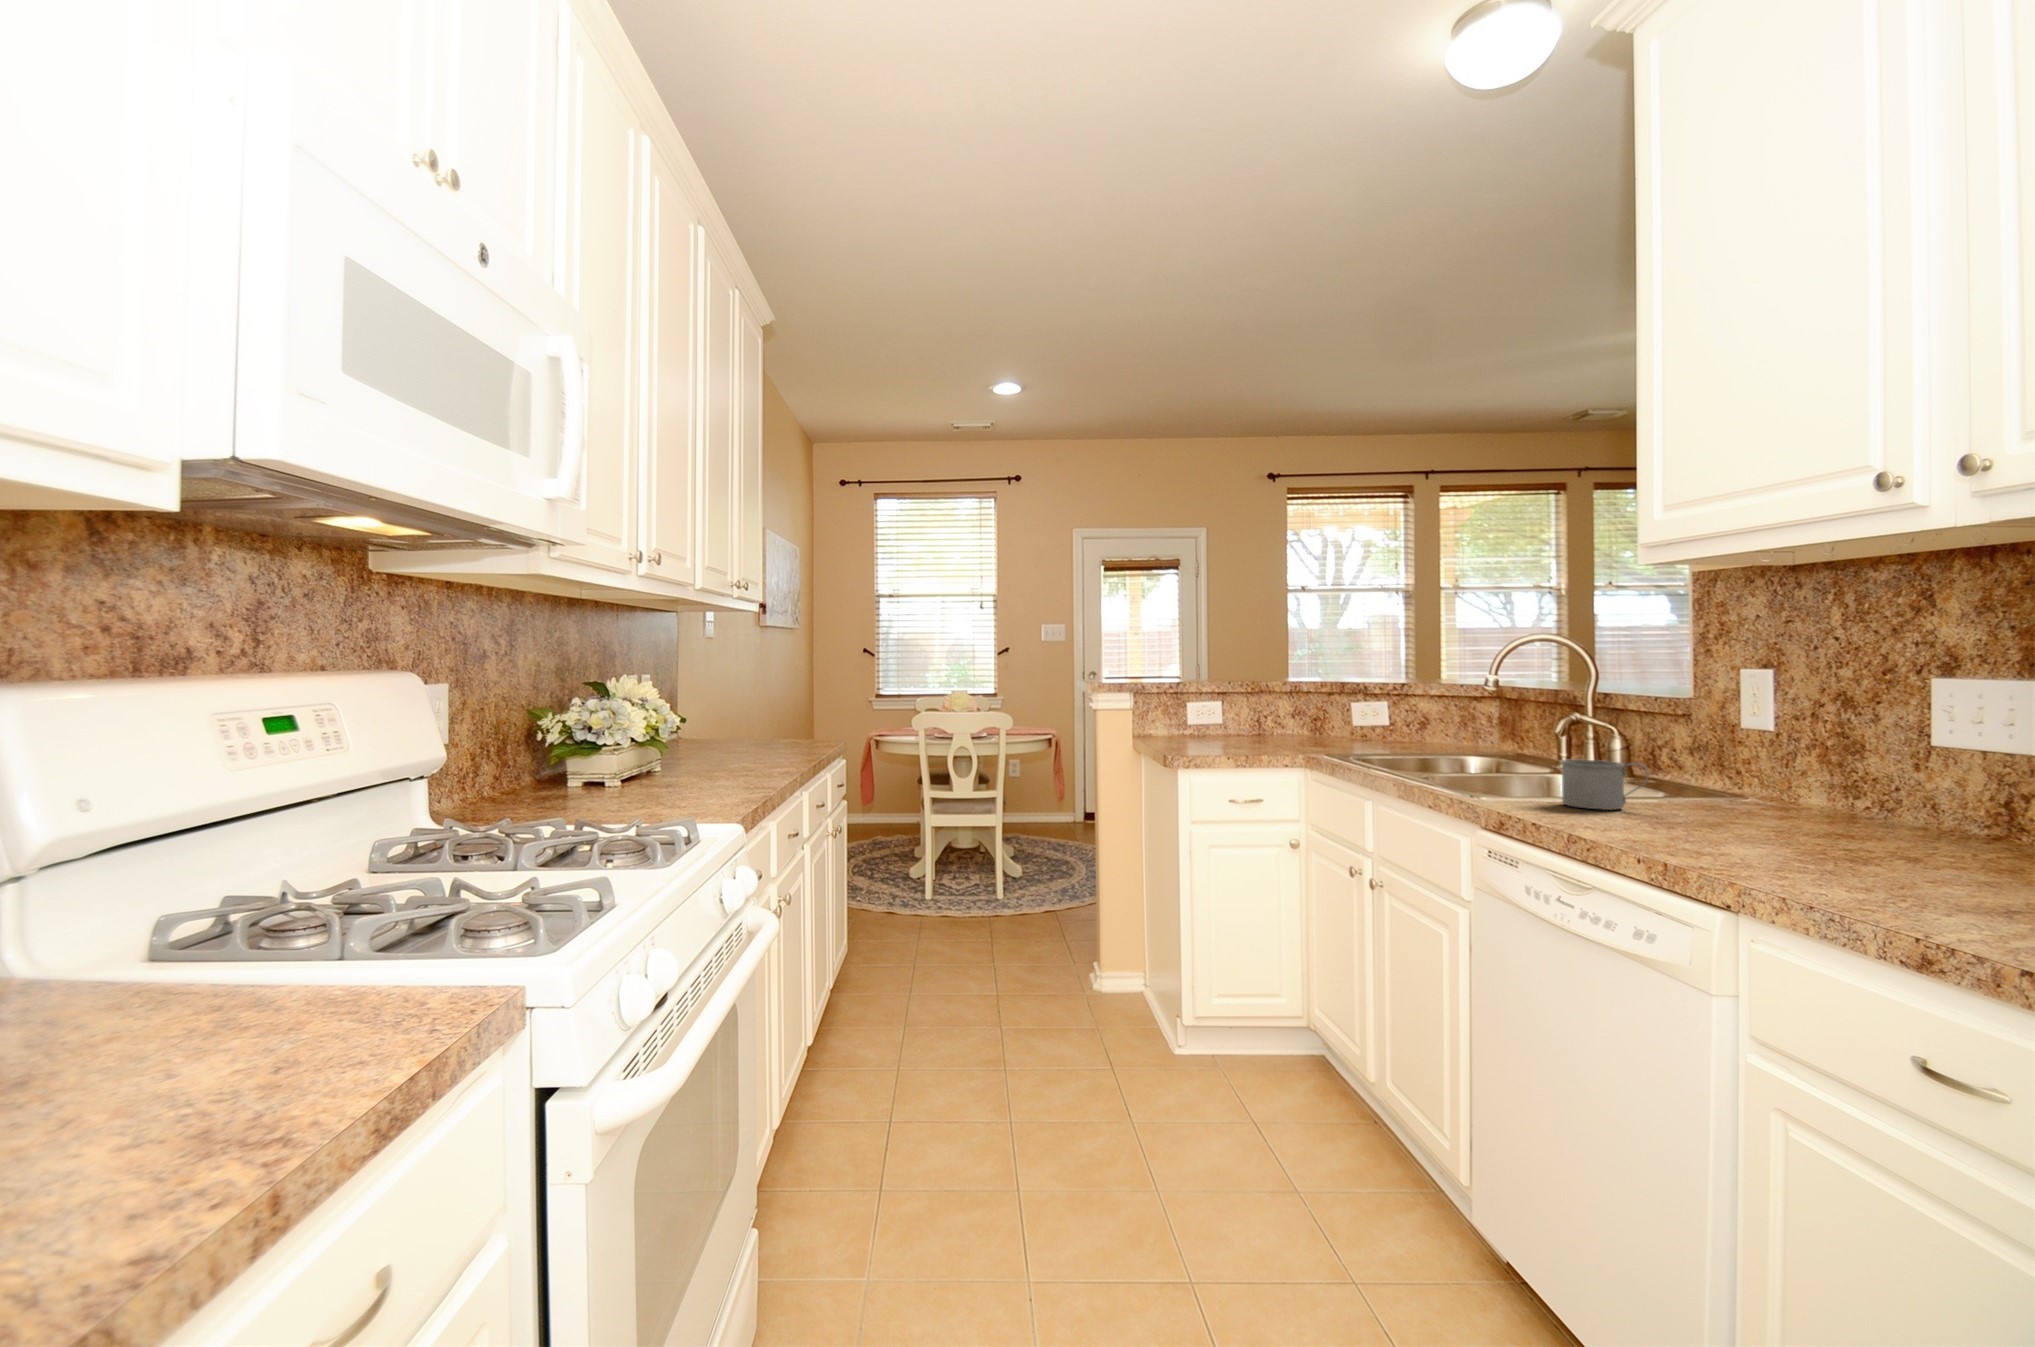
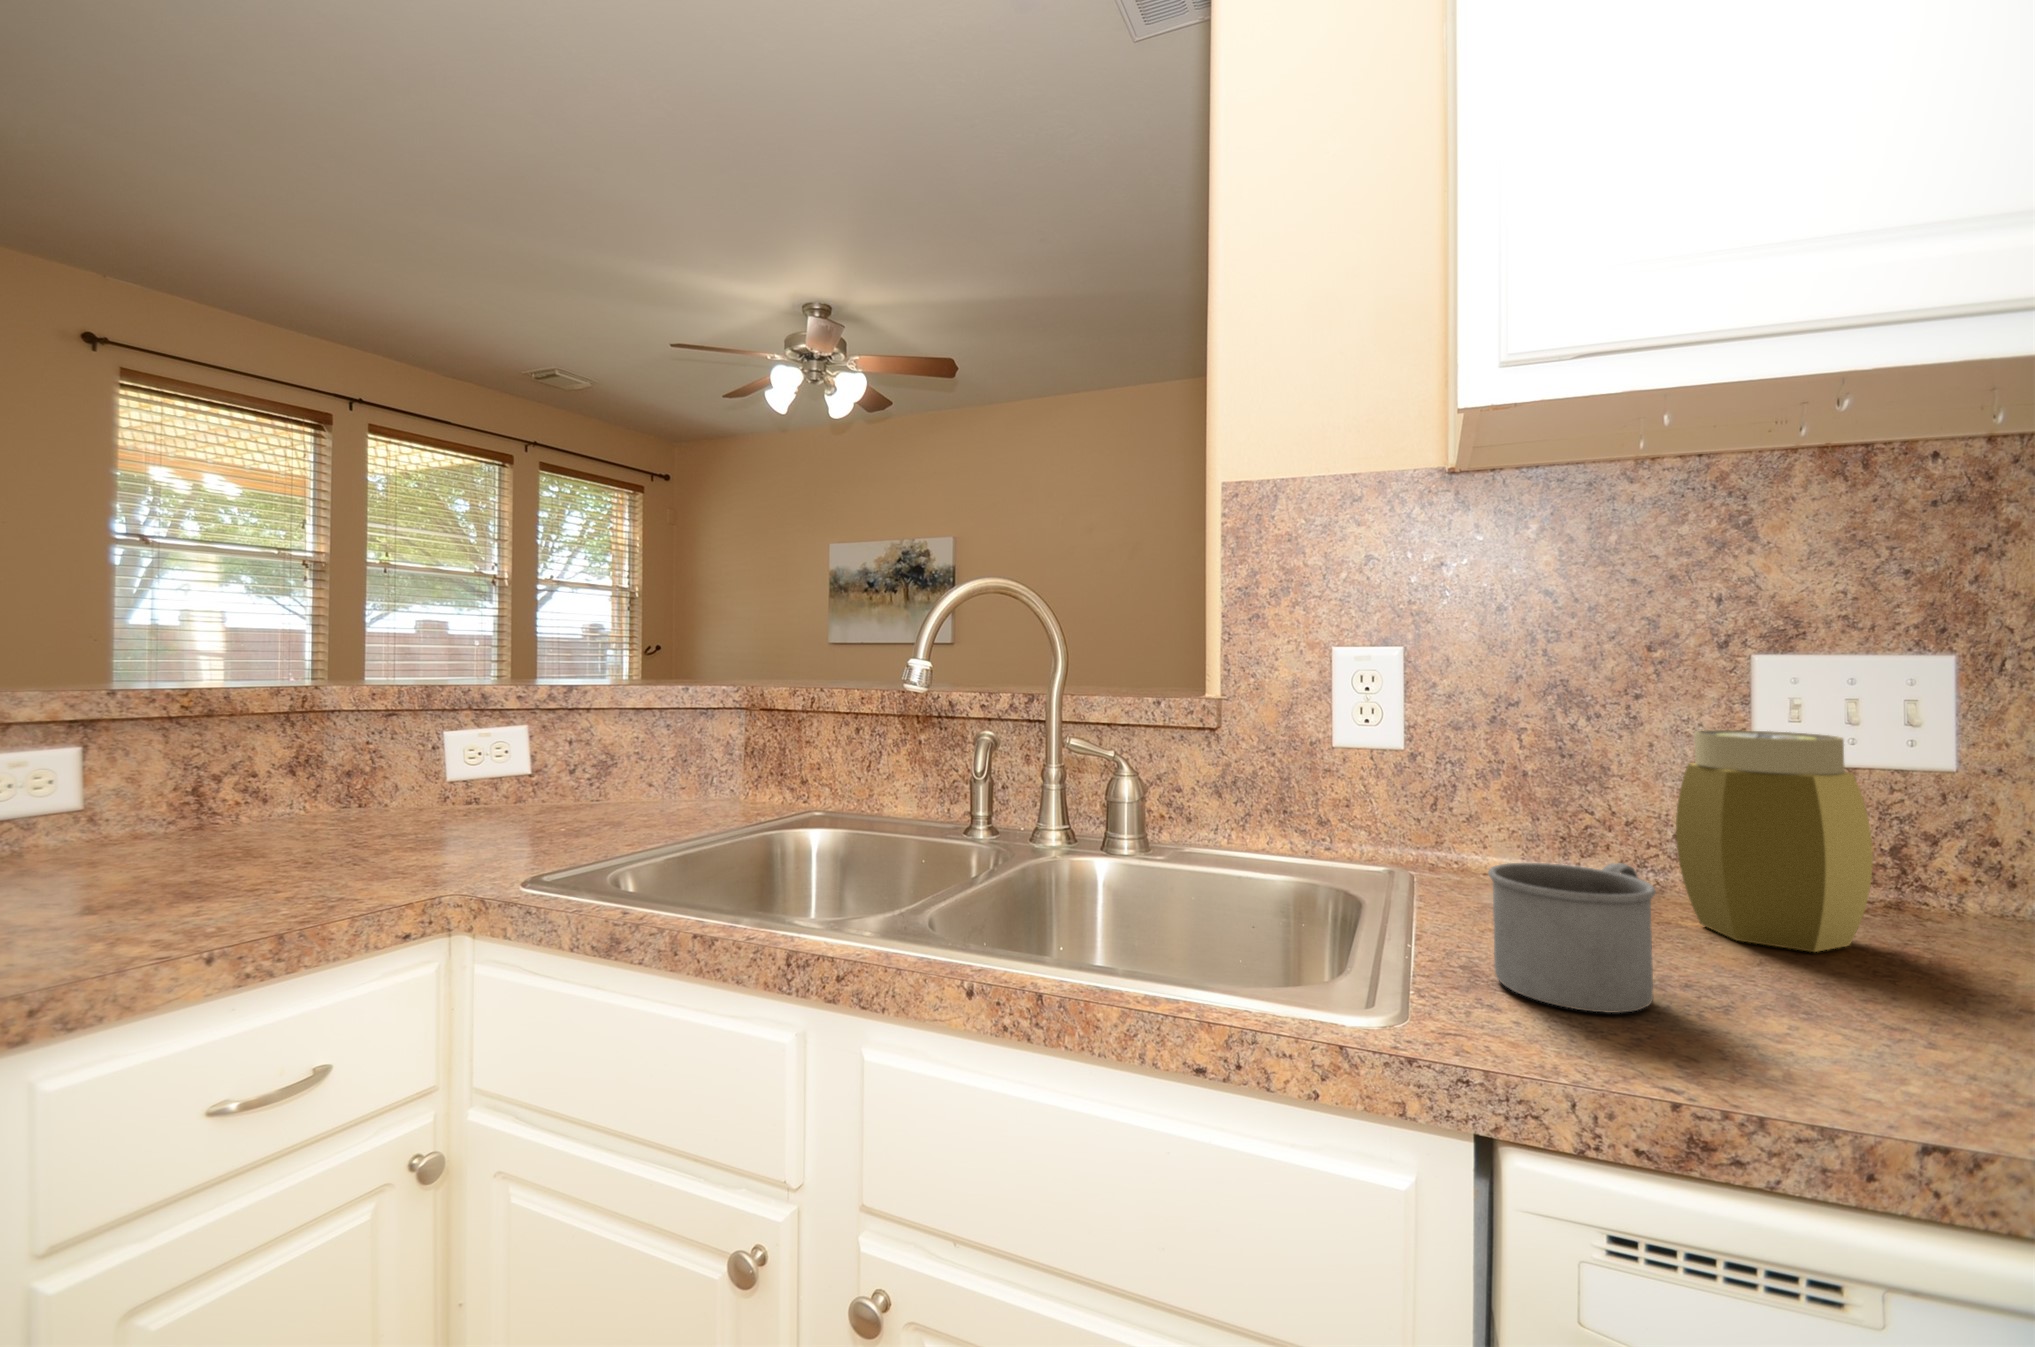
jar: none [1753,717,1854,828] -> present [1676,730,1873,952]

